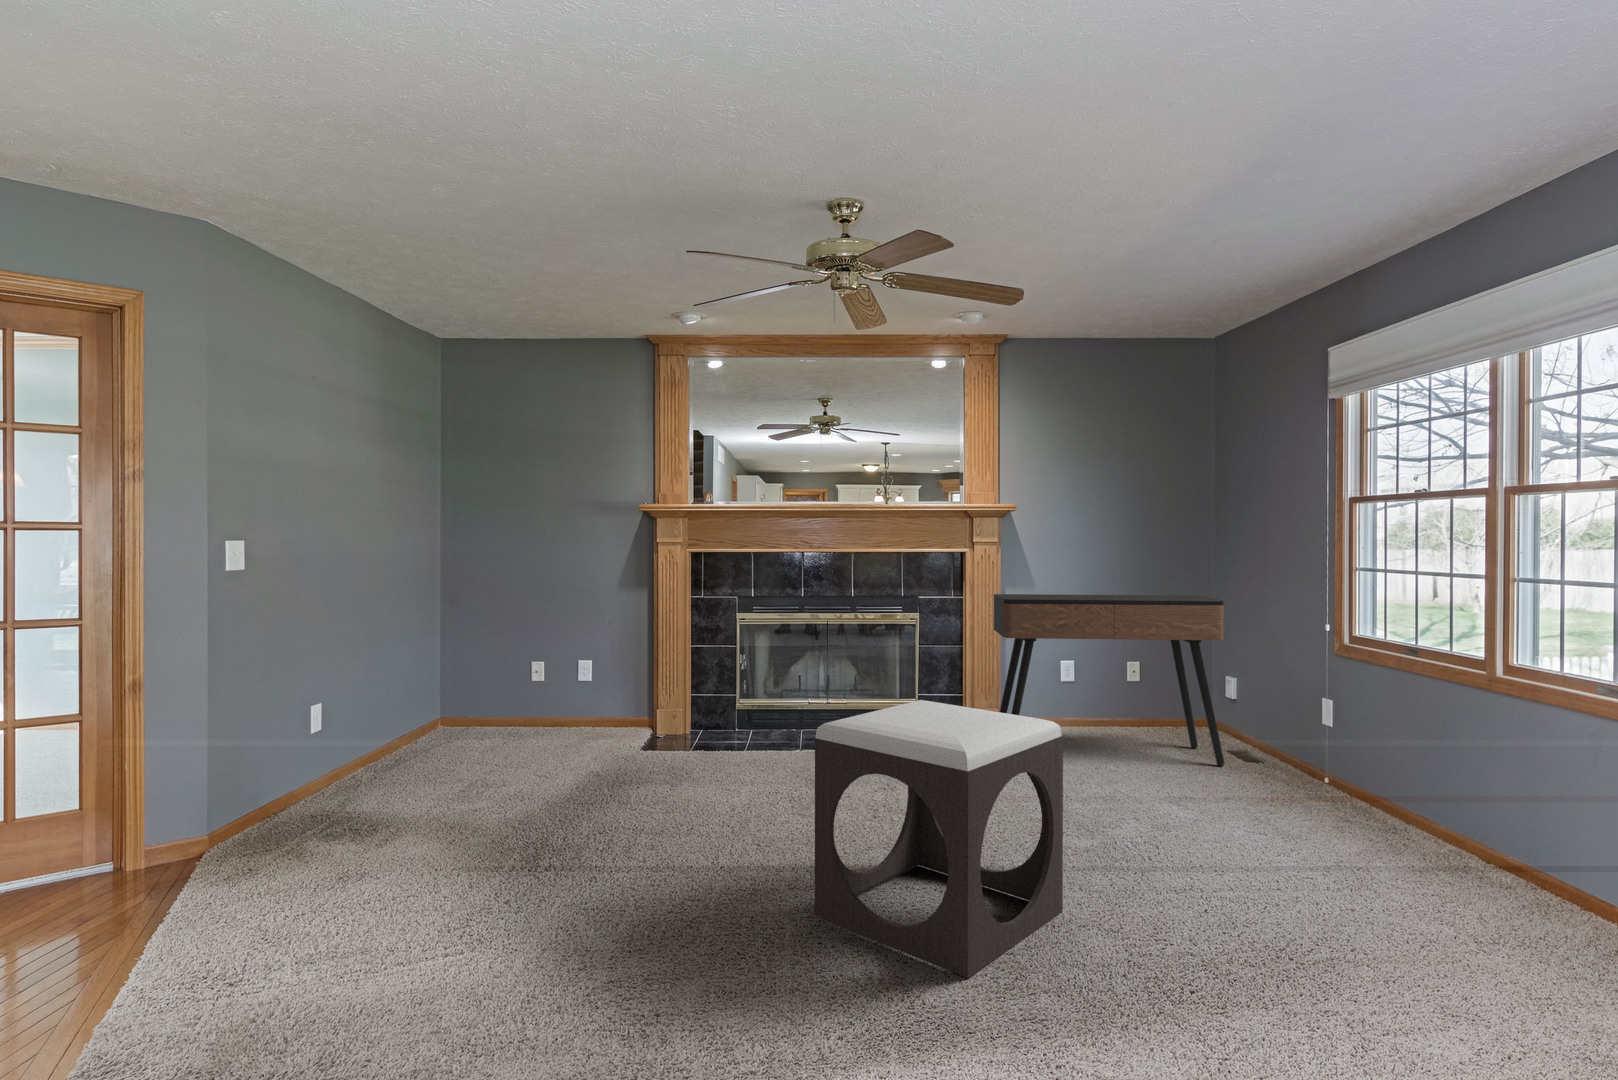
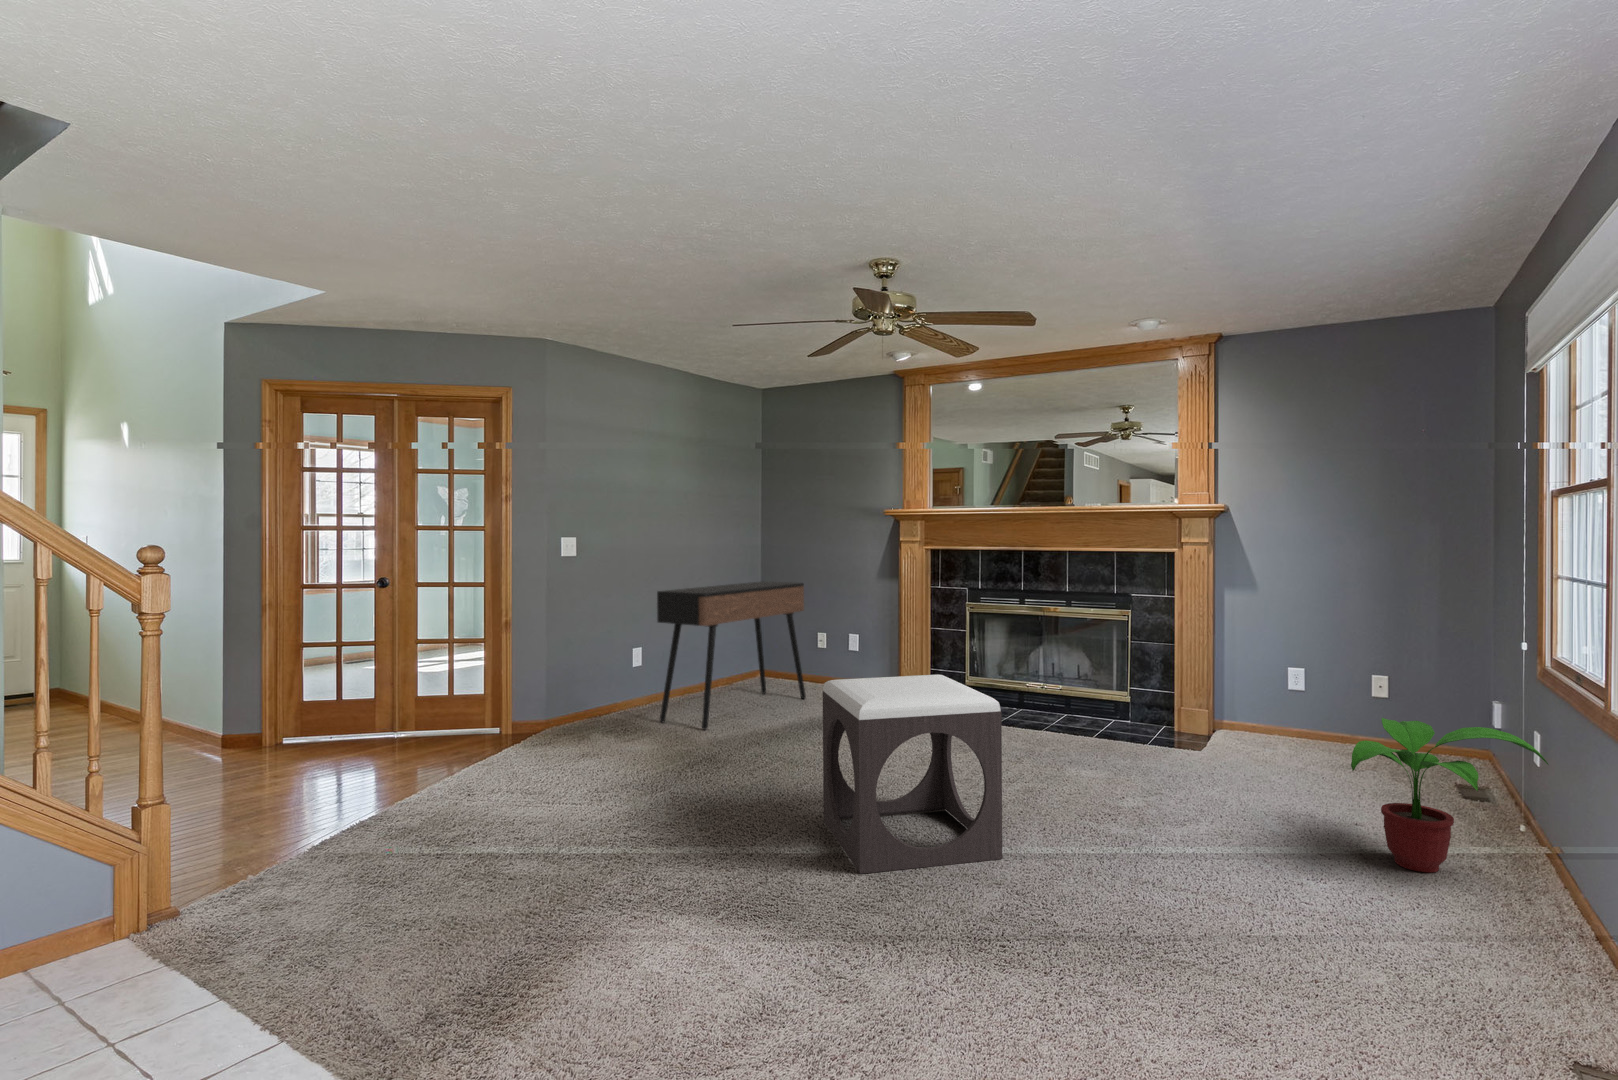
console table: present [994,594,1225,766] -> present [657,581,806,730]
potted plant: none [1257,698,1409,833] -> present [1351,718,1548,872]

